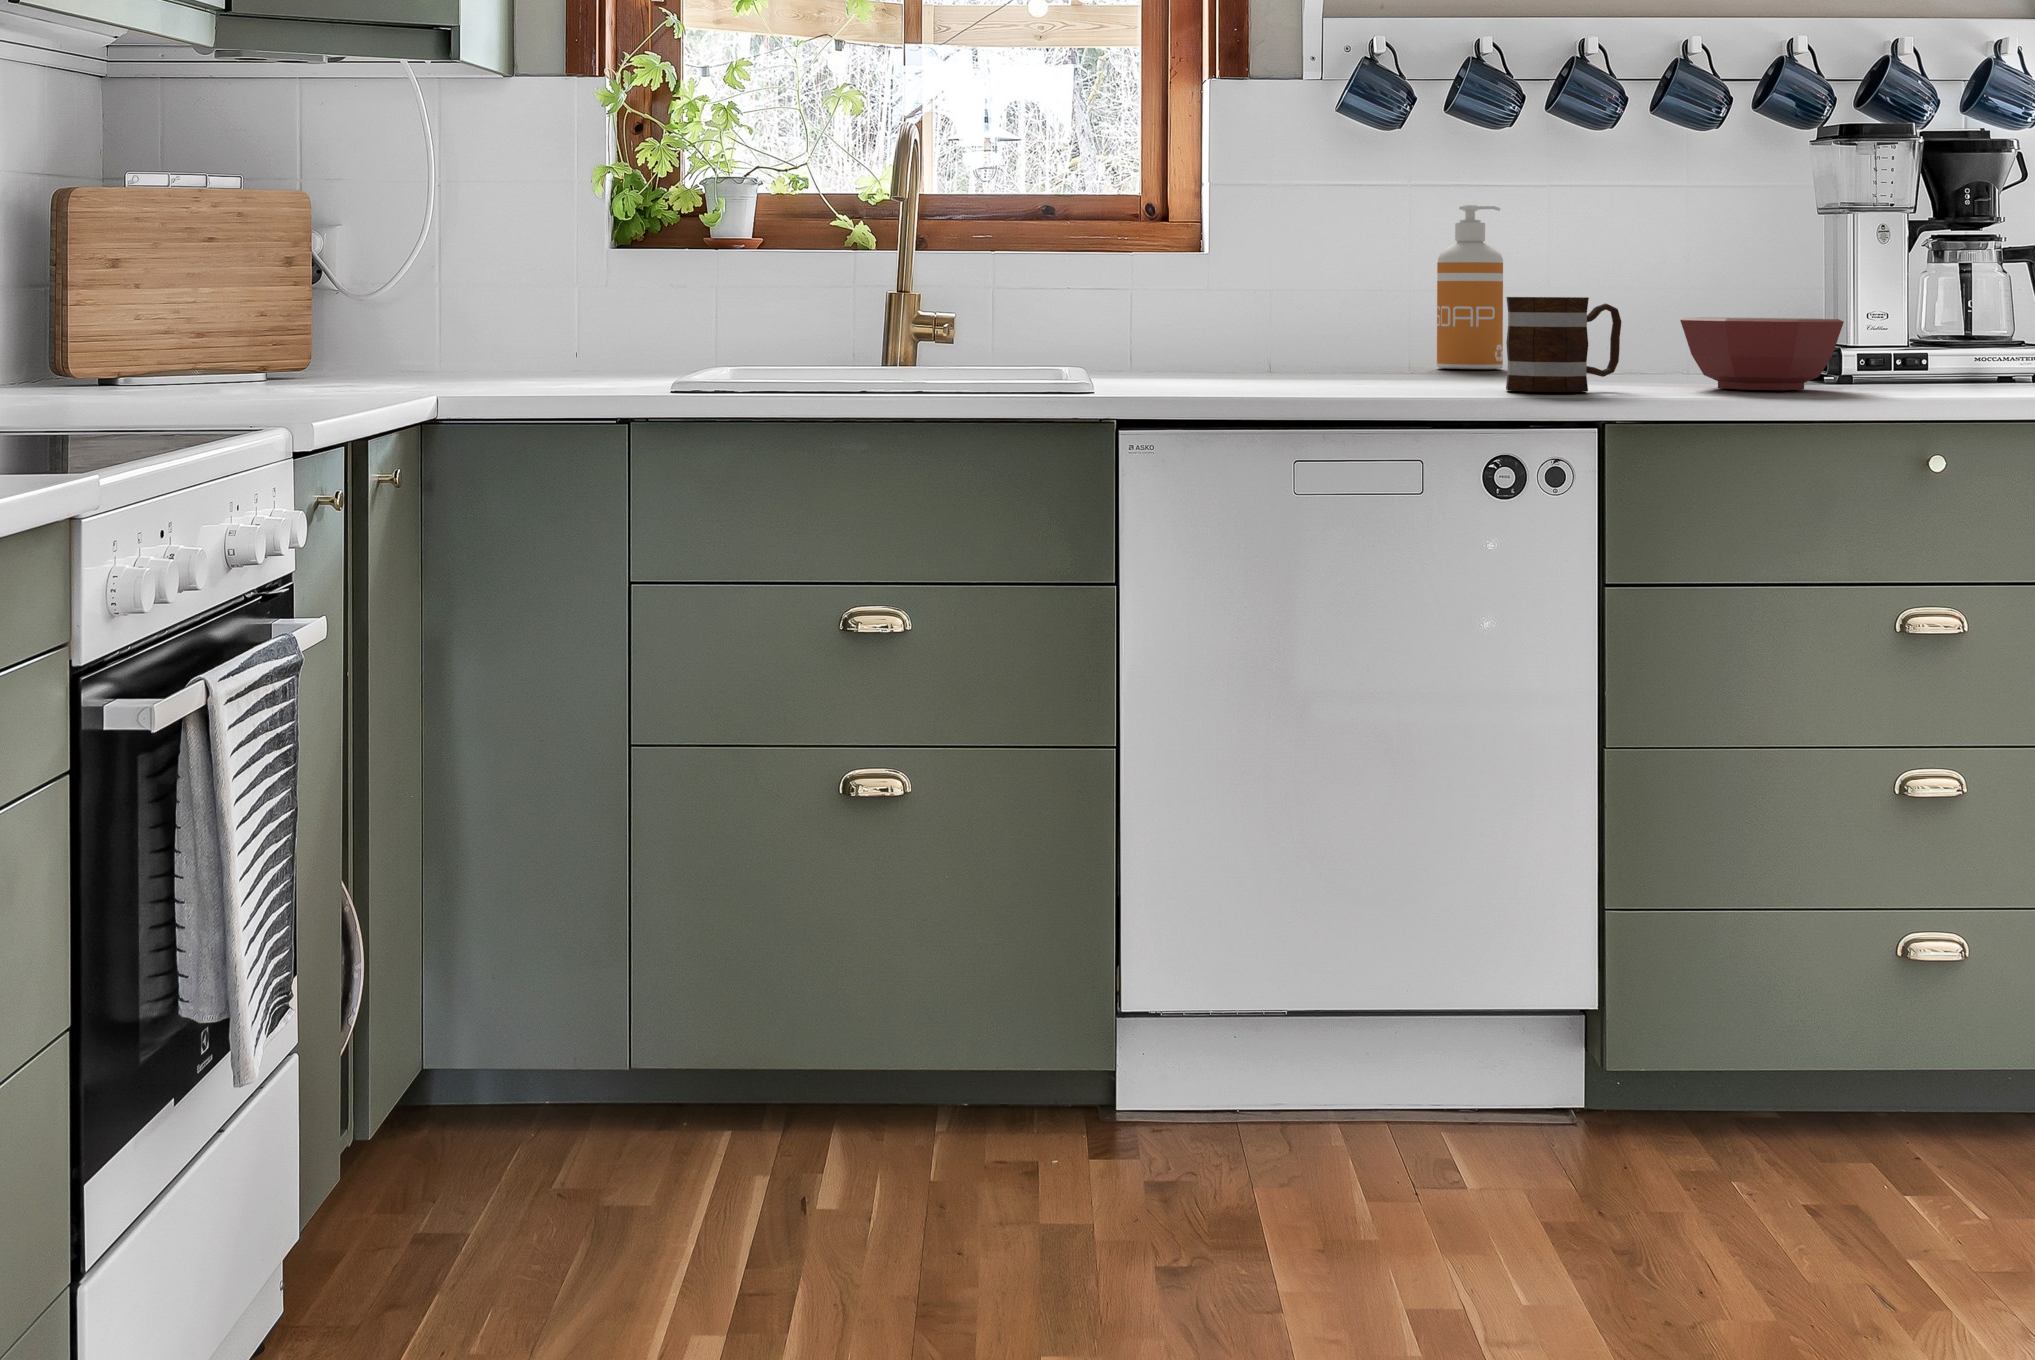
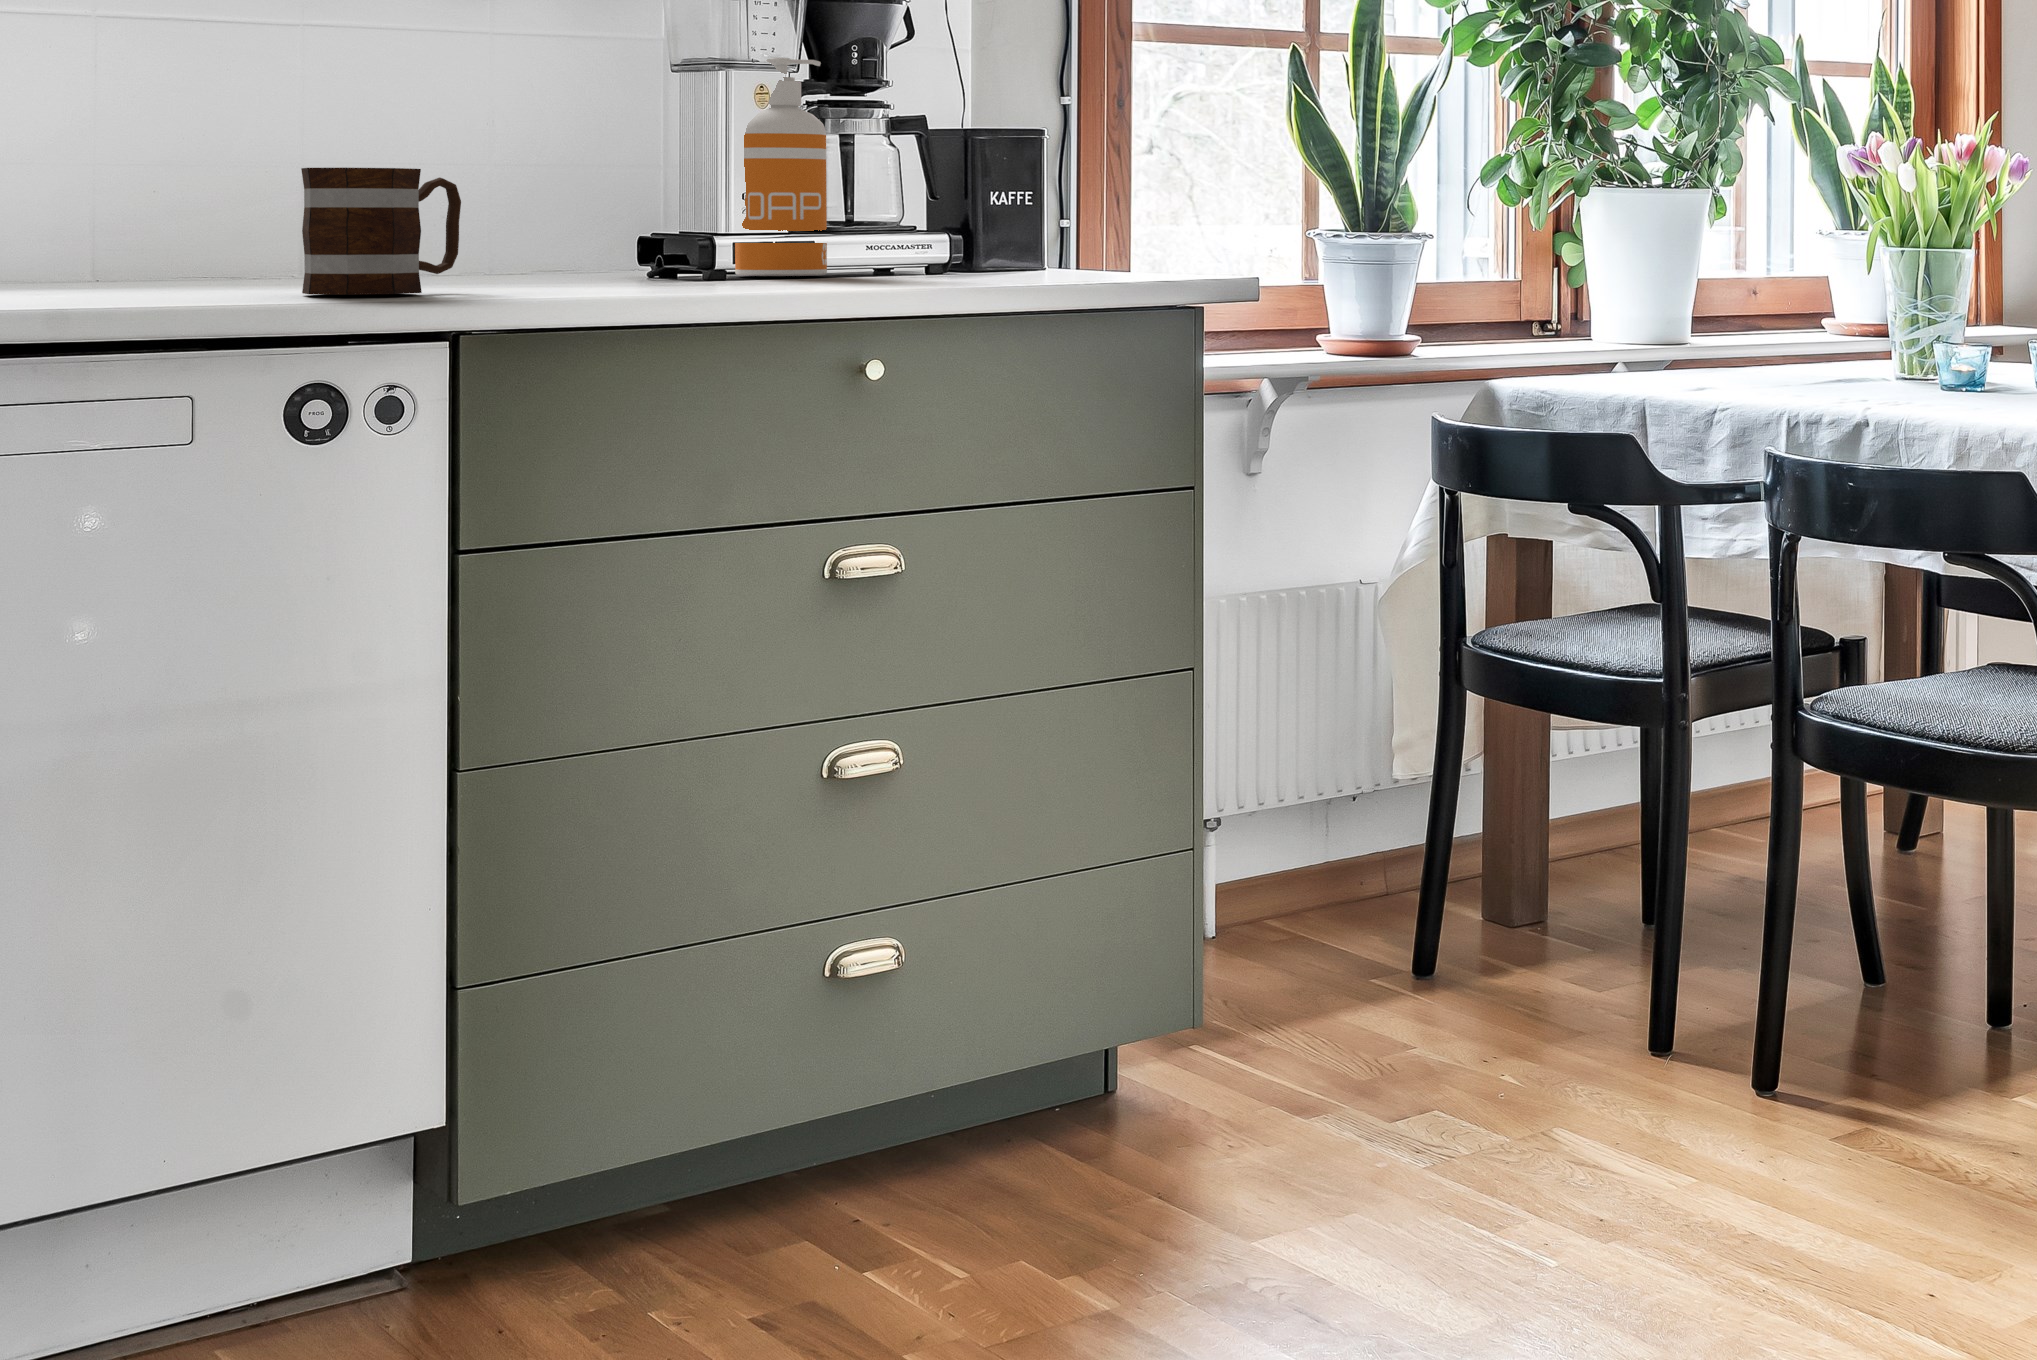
soap dispenser: present [1437,205,1503,369] -> present [735,57,827,276]
bowl: present [1680,317,1844,390] -> none [534,197,737,286]

